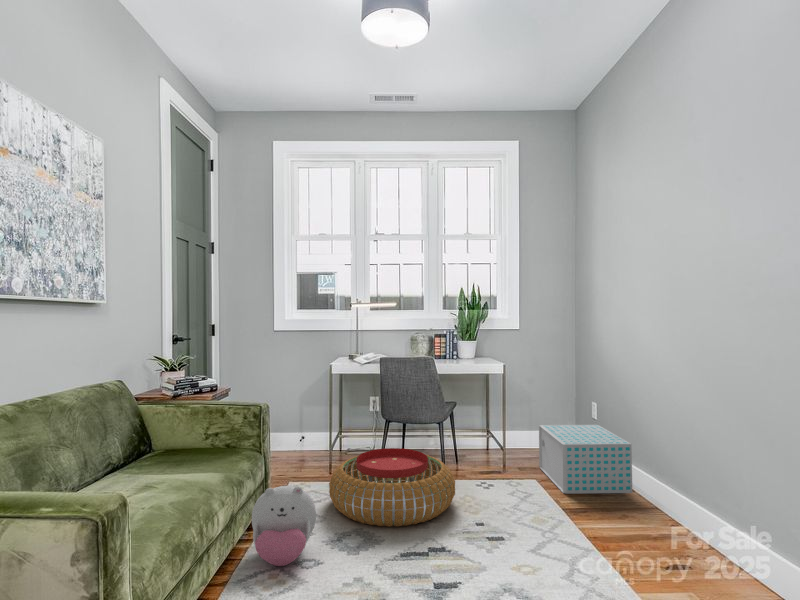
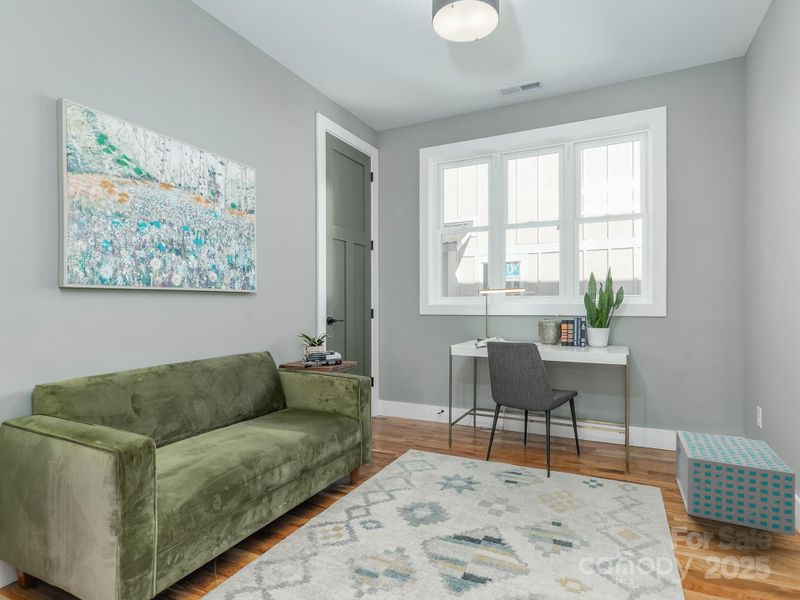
pouf: present [329,448,455,527] -> none [423,429,547,508]
plush toy: present [252,486,316,566] -> none [332,448,390,516]

